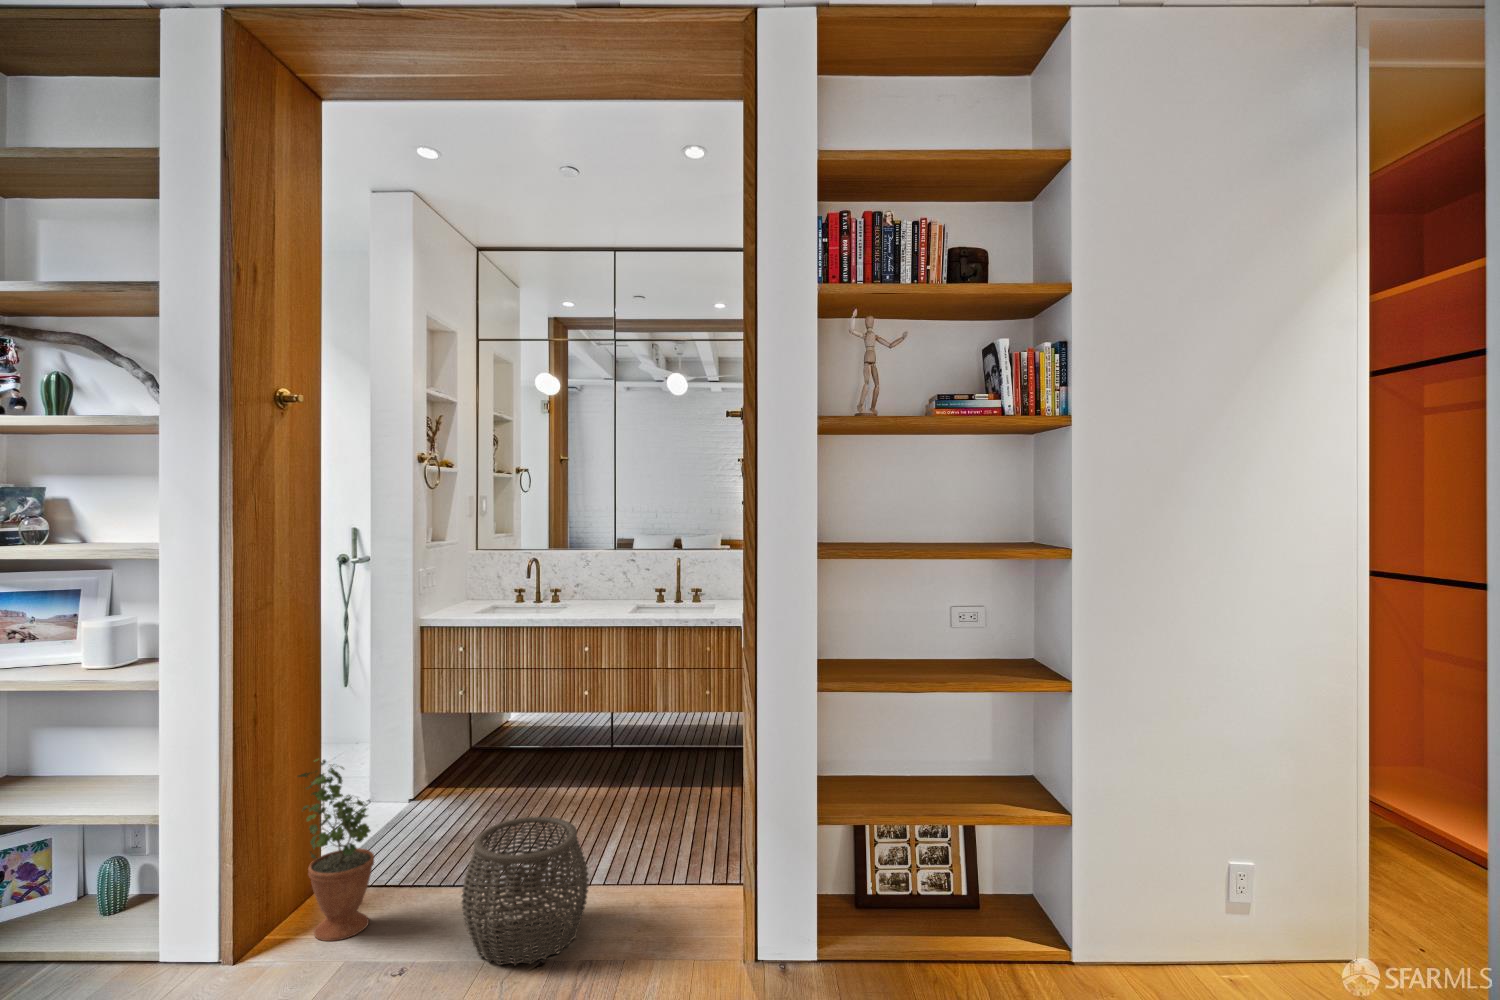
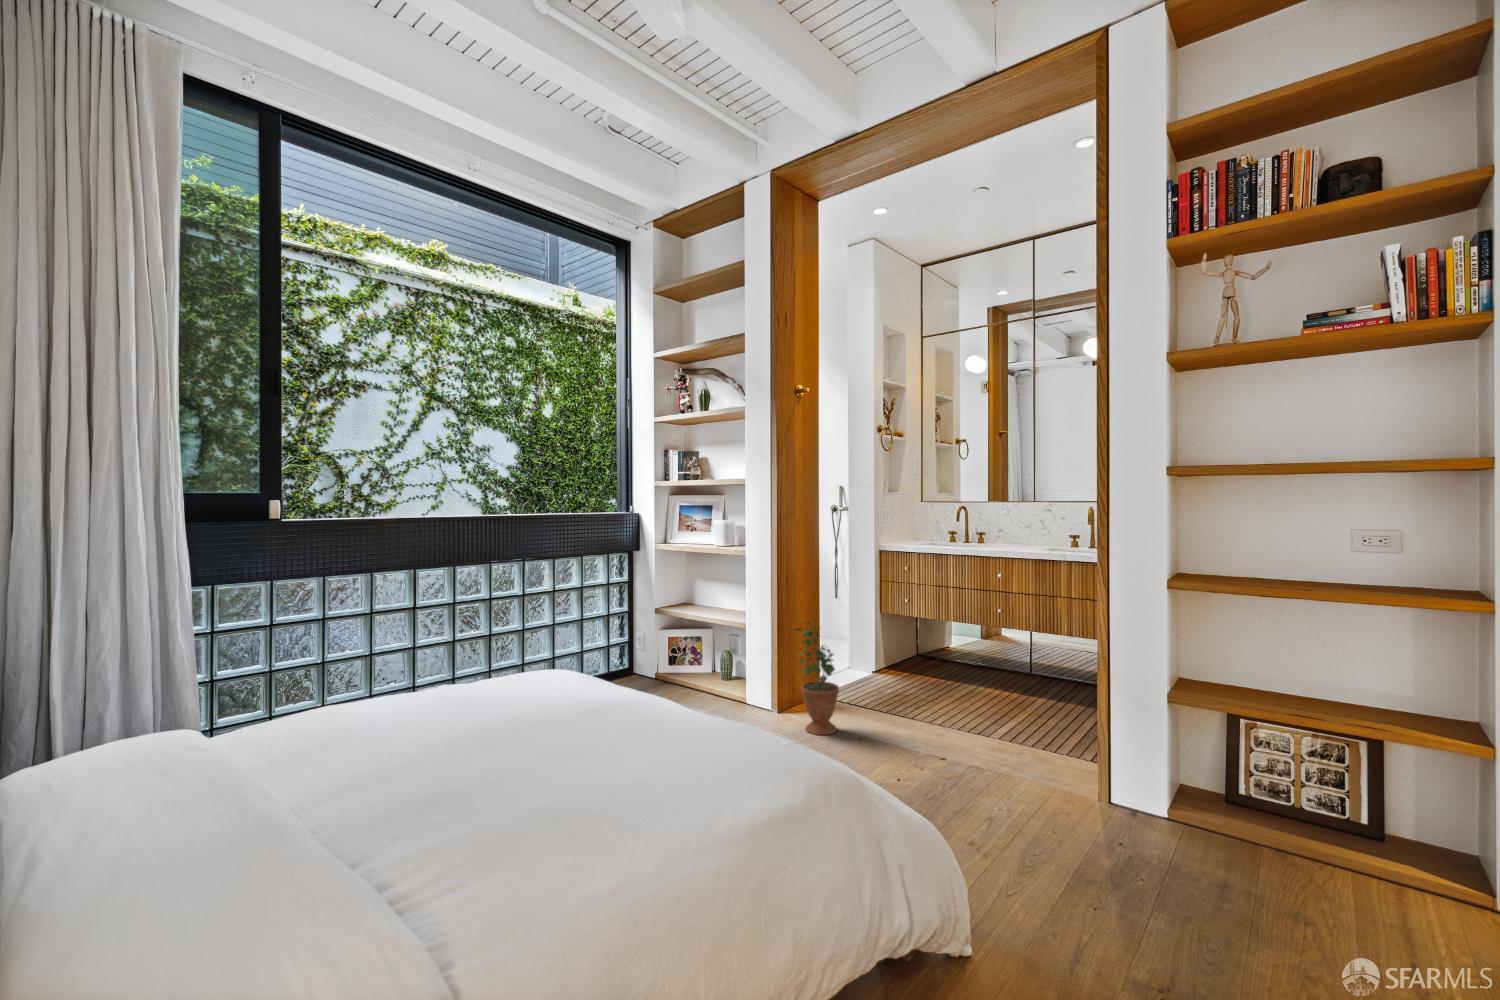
woven basket: present [461,817,589,966] -> none [887,678,979,775]

